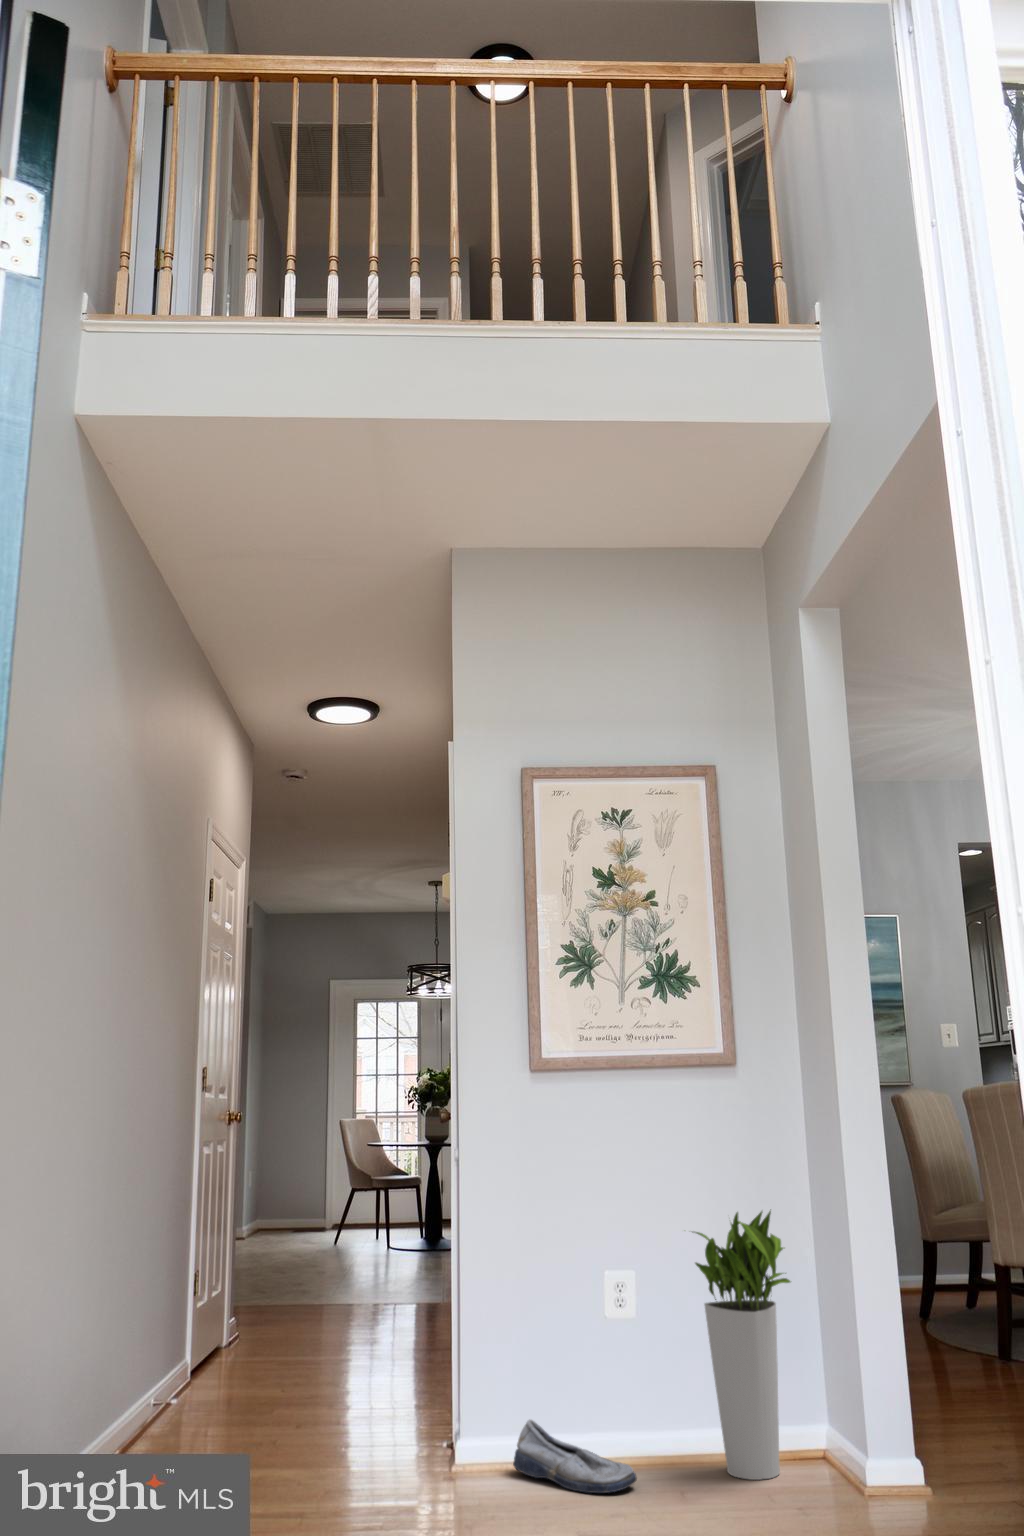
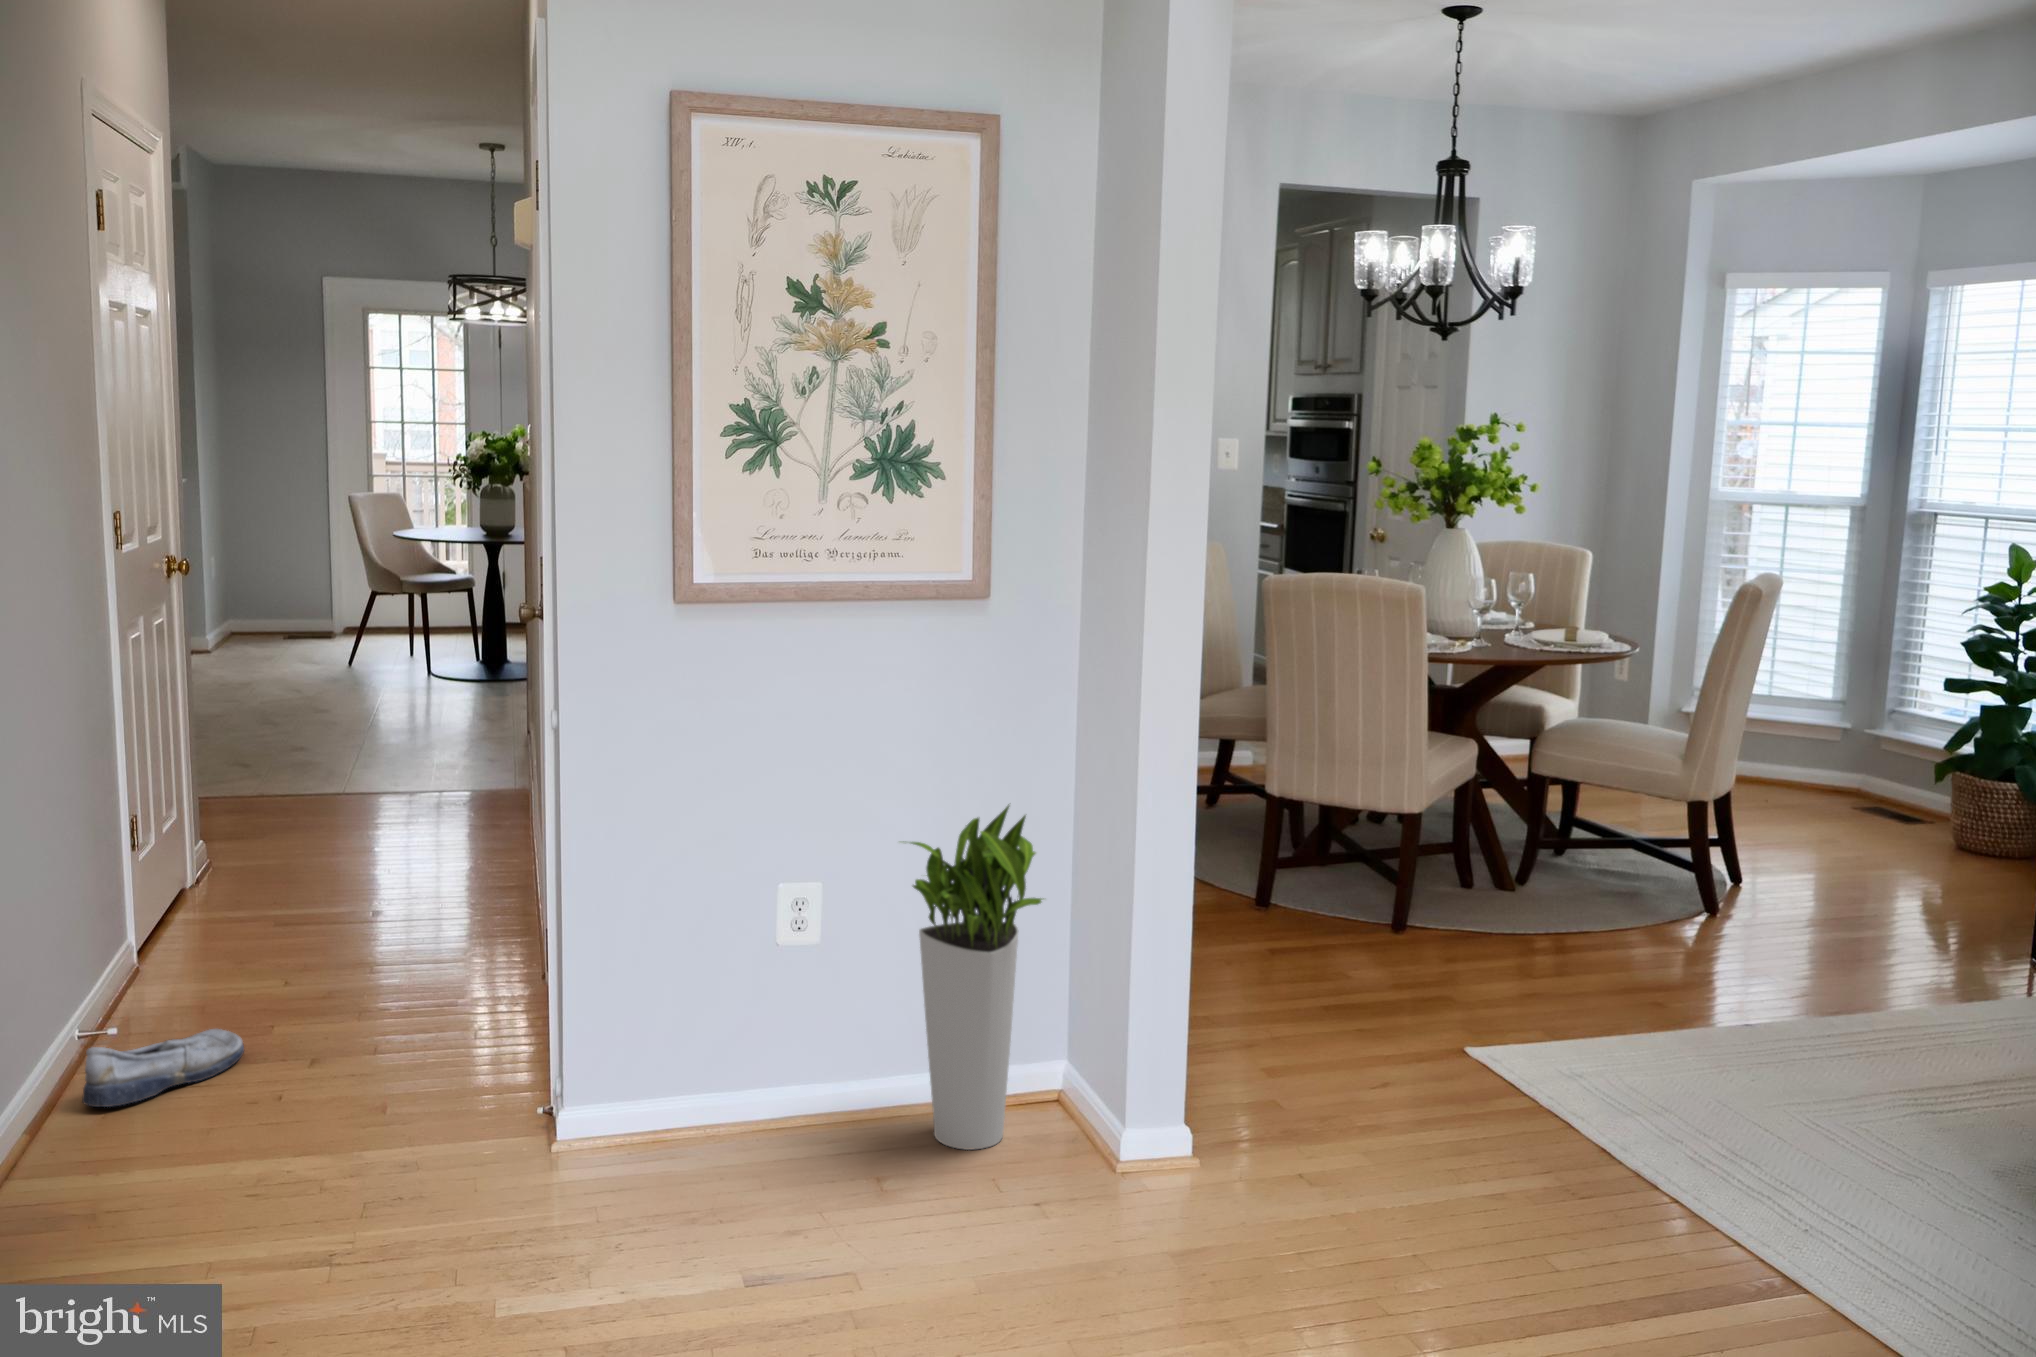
shoe: present [513,1420,637,1493] -> present [82,1029,244,1107]

